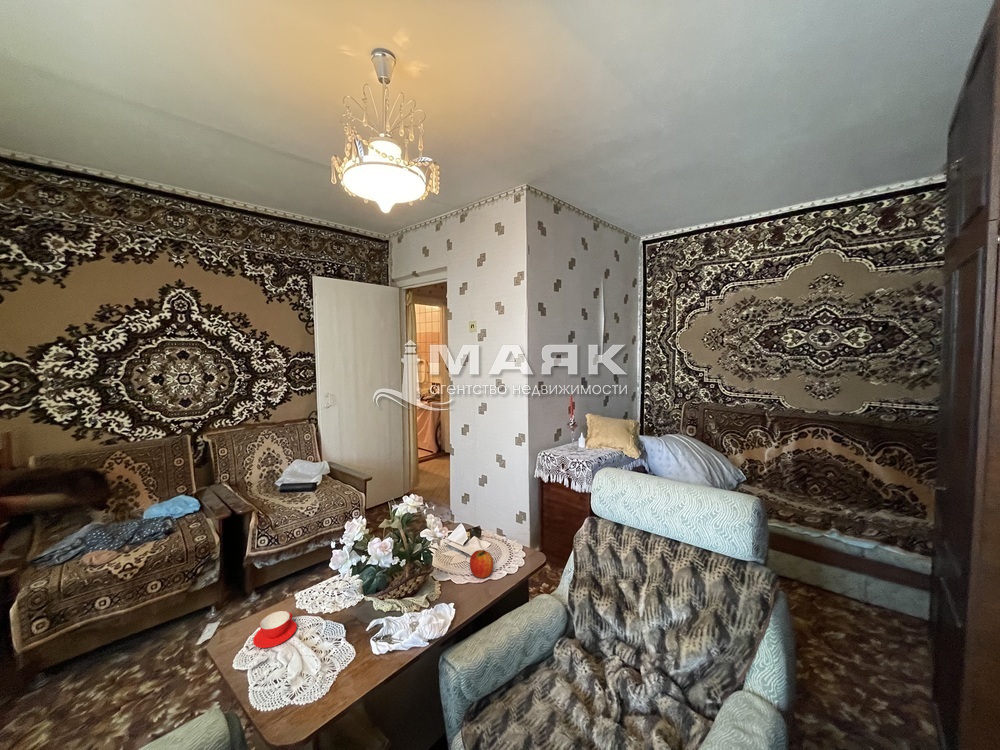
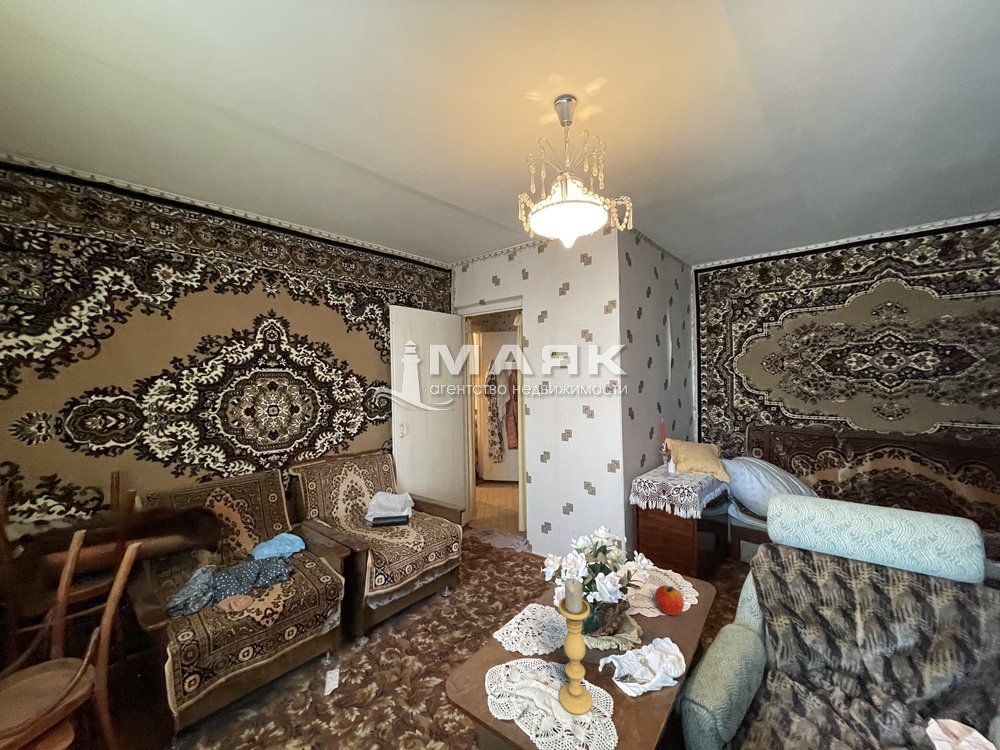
candle holder: none [306,534,342,657] -> present [559,579,592,715]
teacup: present [253,611,297,648] -> none [494,663,533,707]

